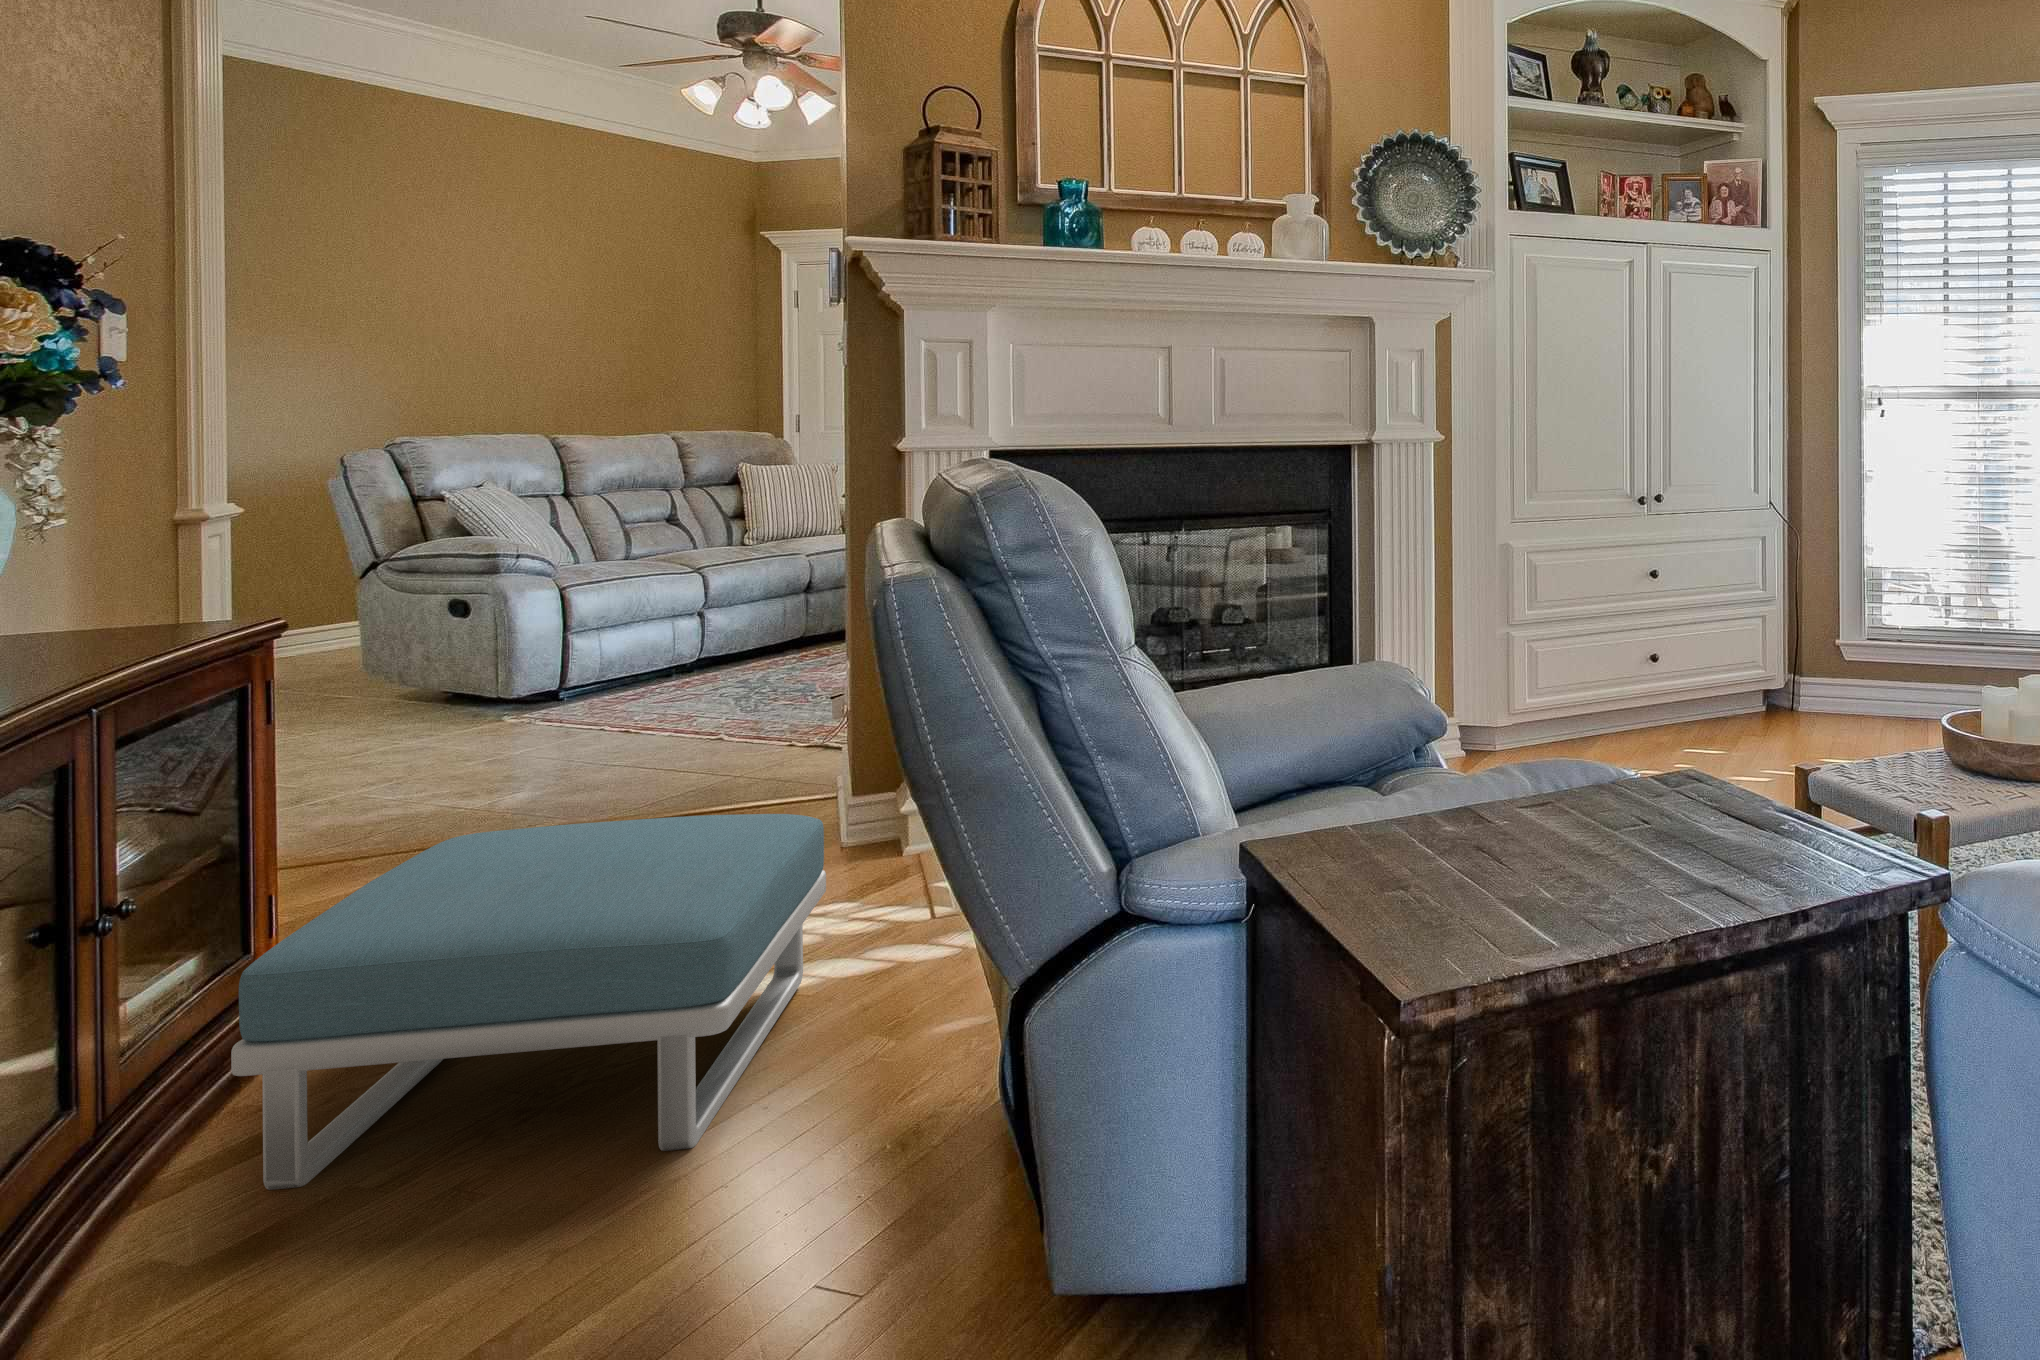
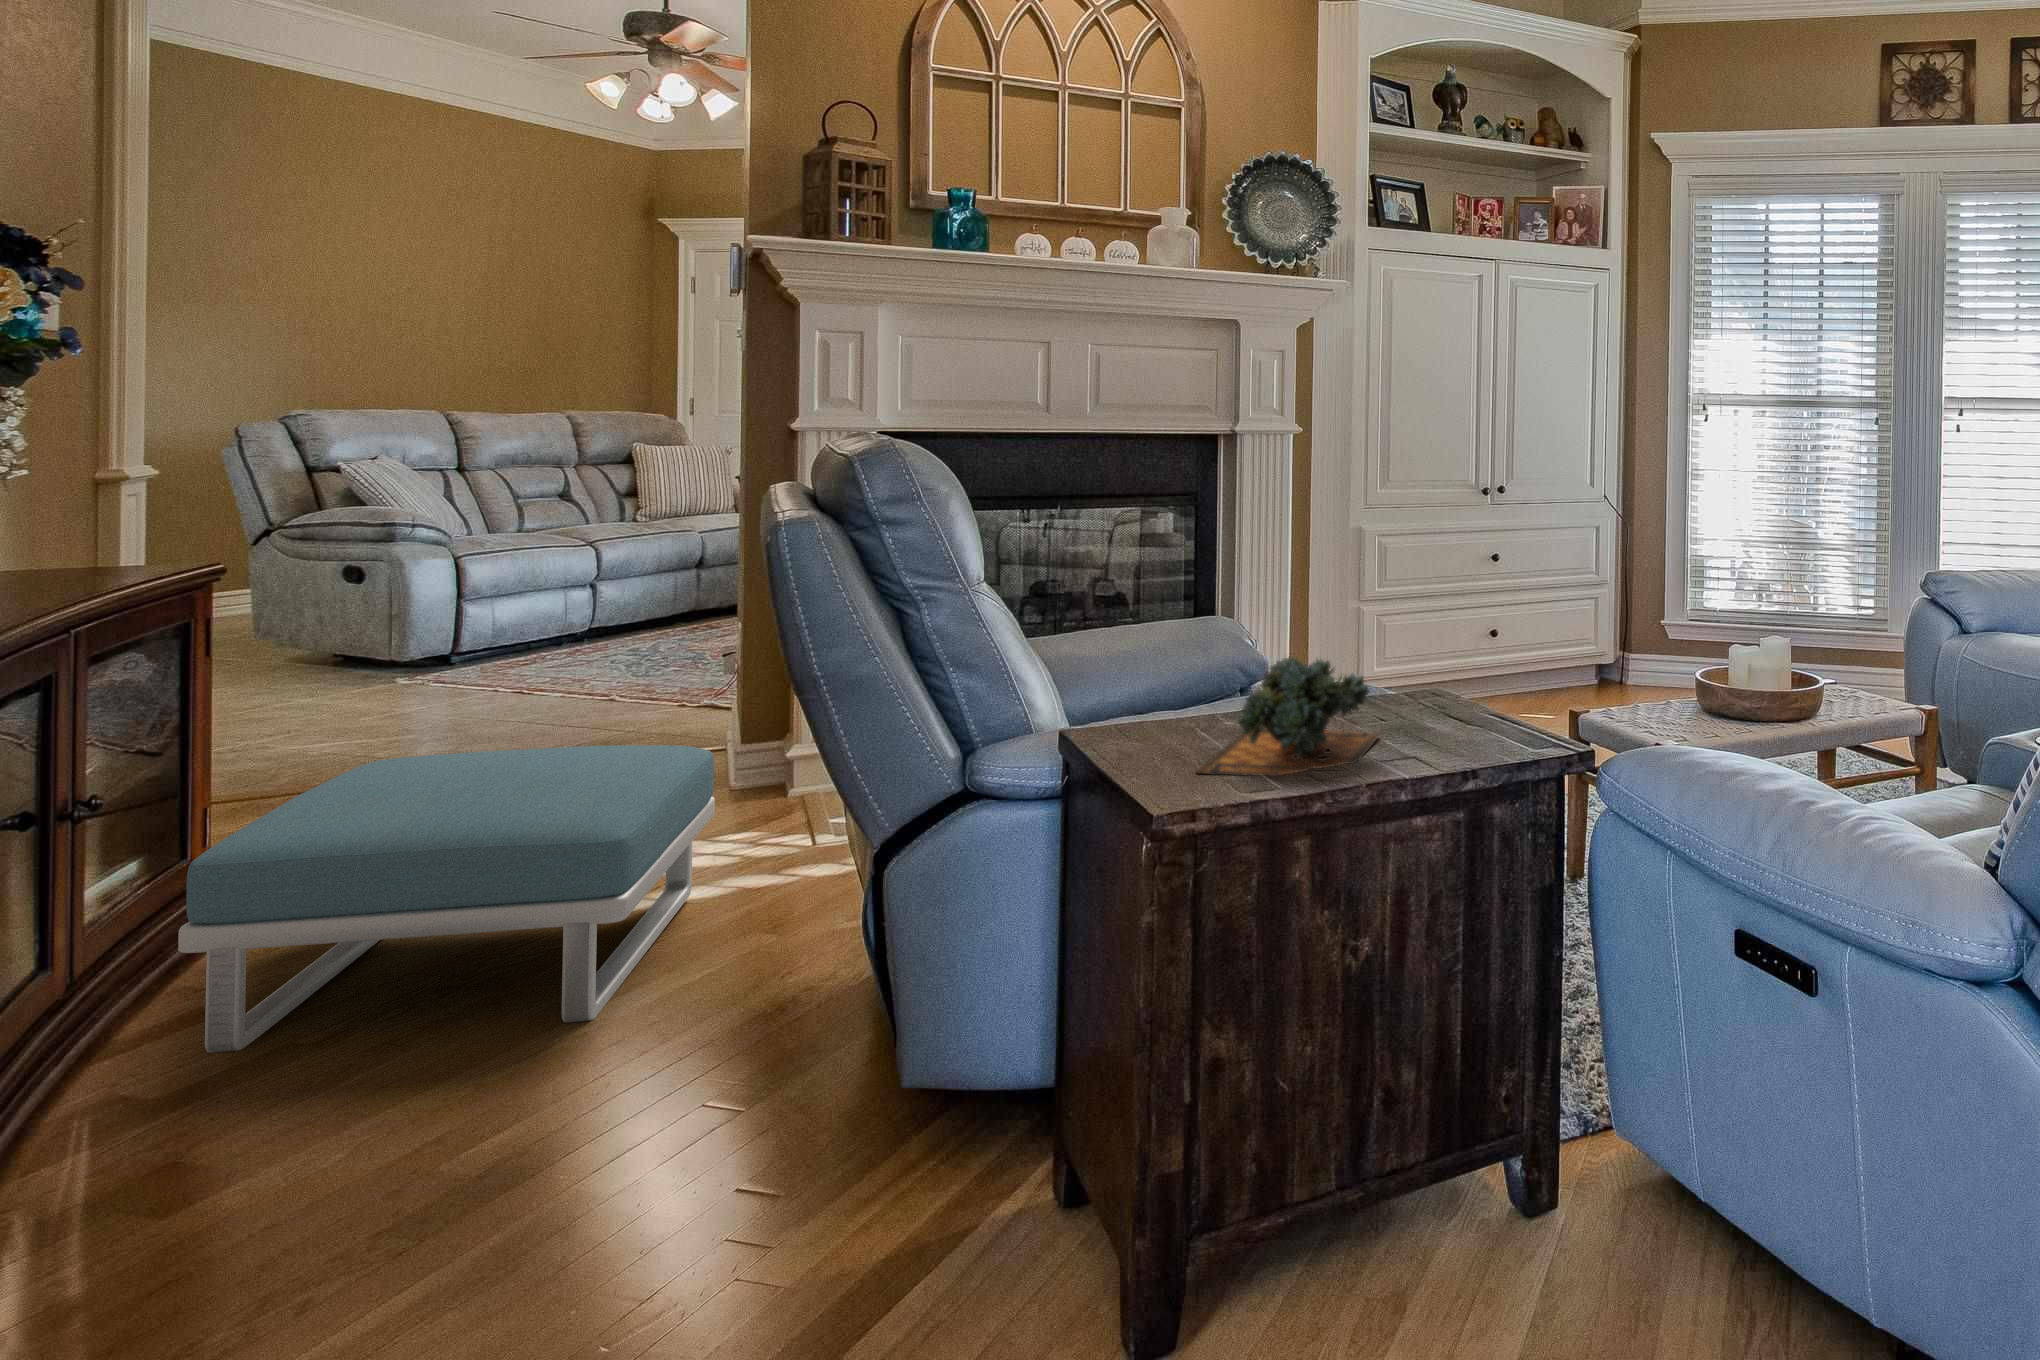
succulent plant: none [1420,743,1639,916] -> present [1197,657,1379,776]

